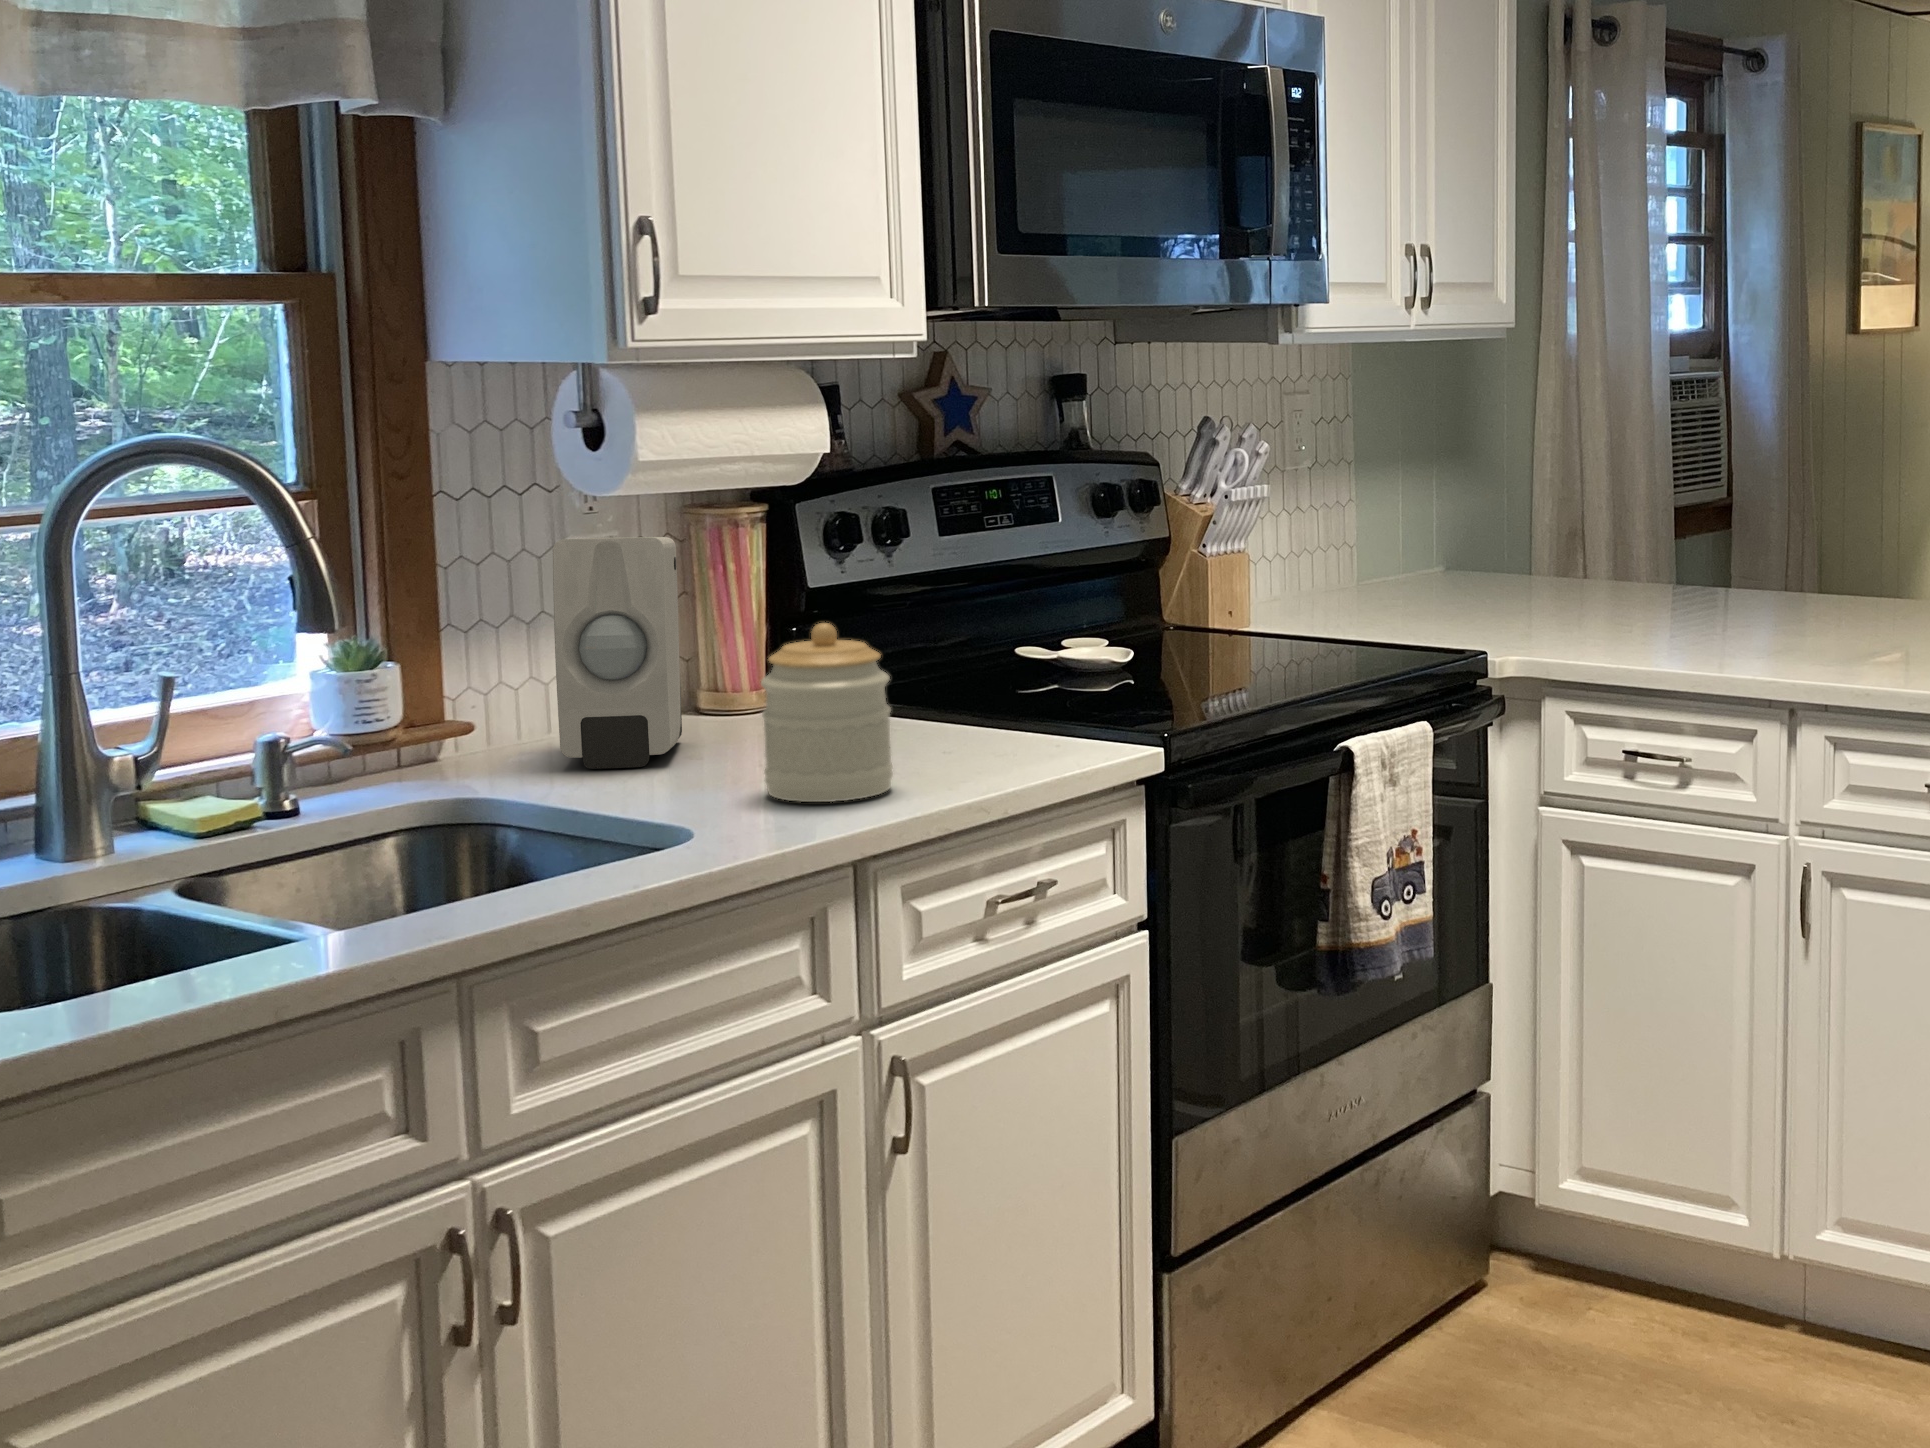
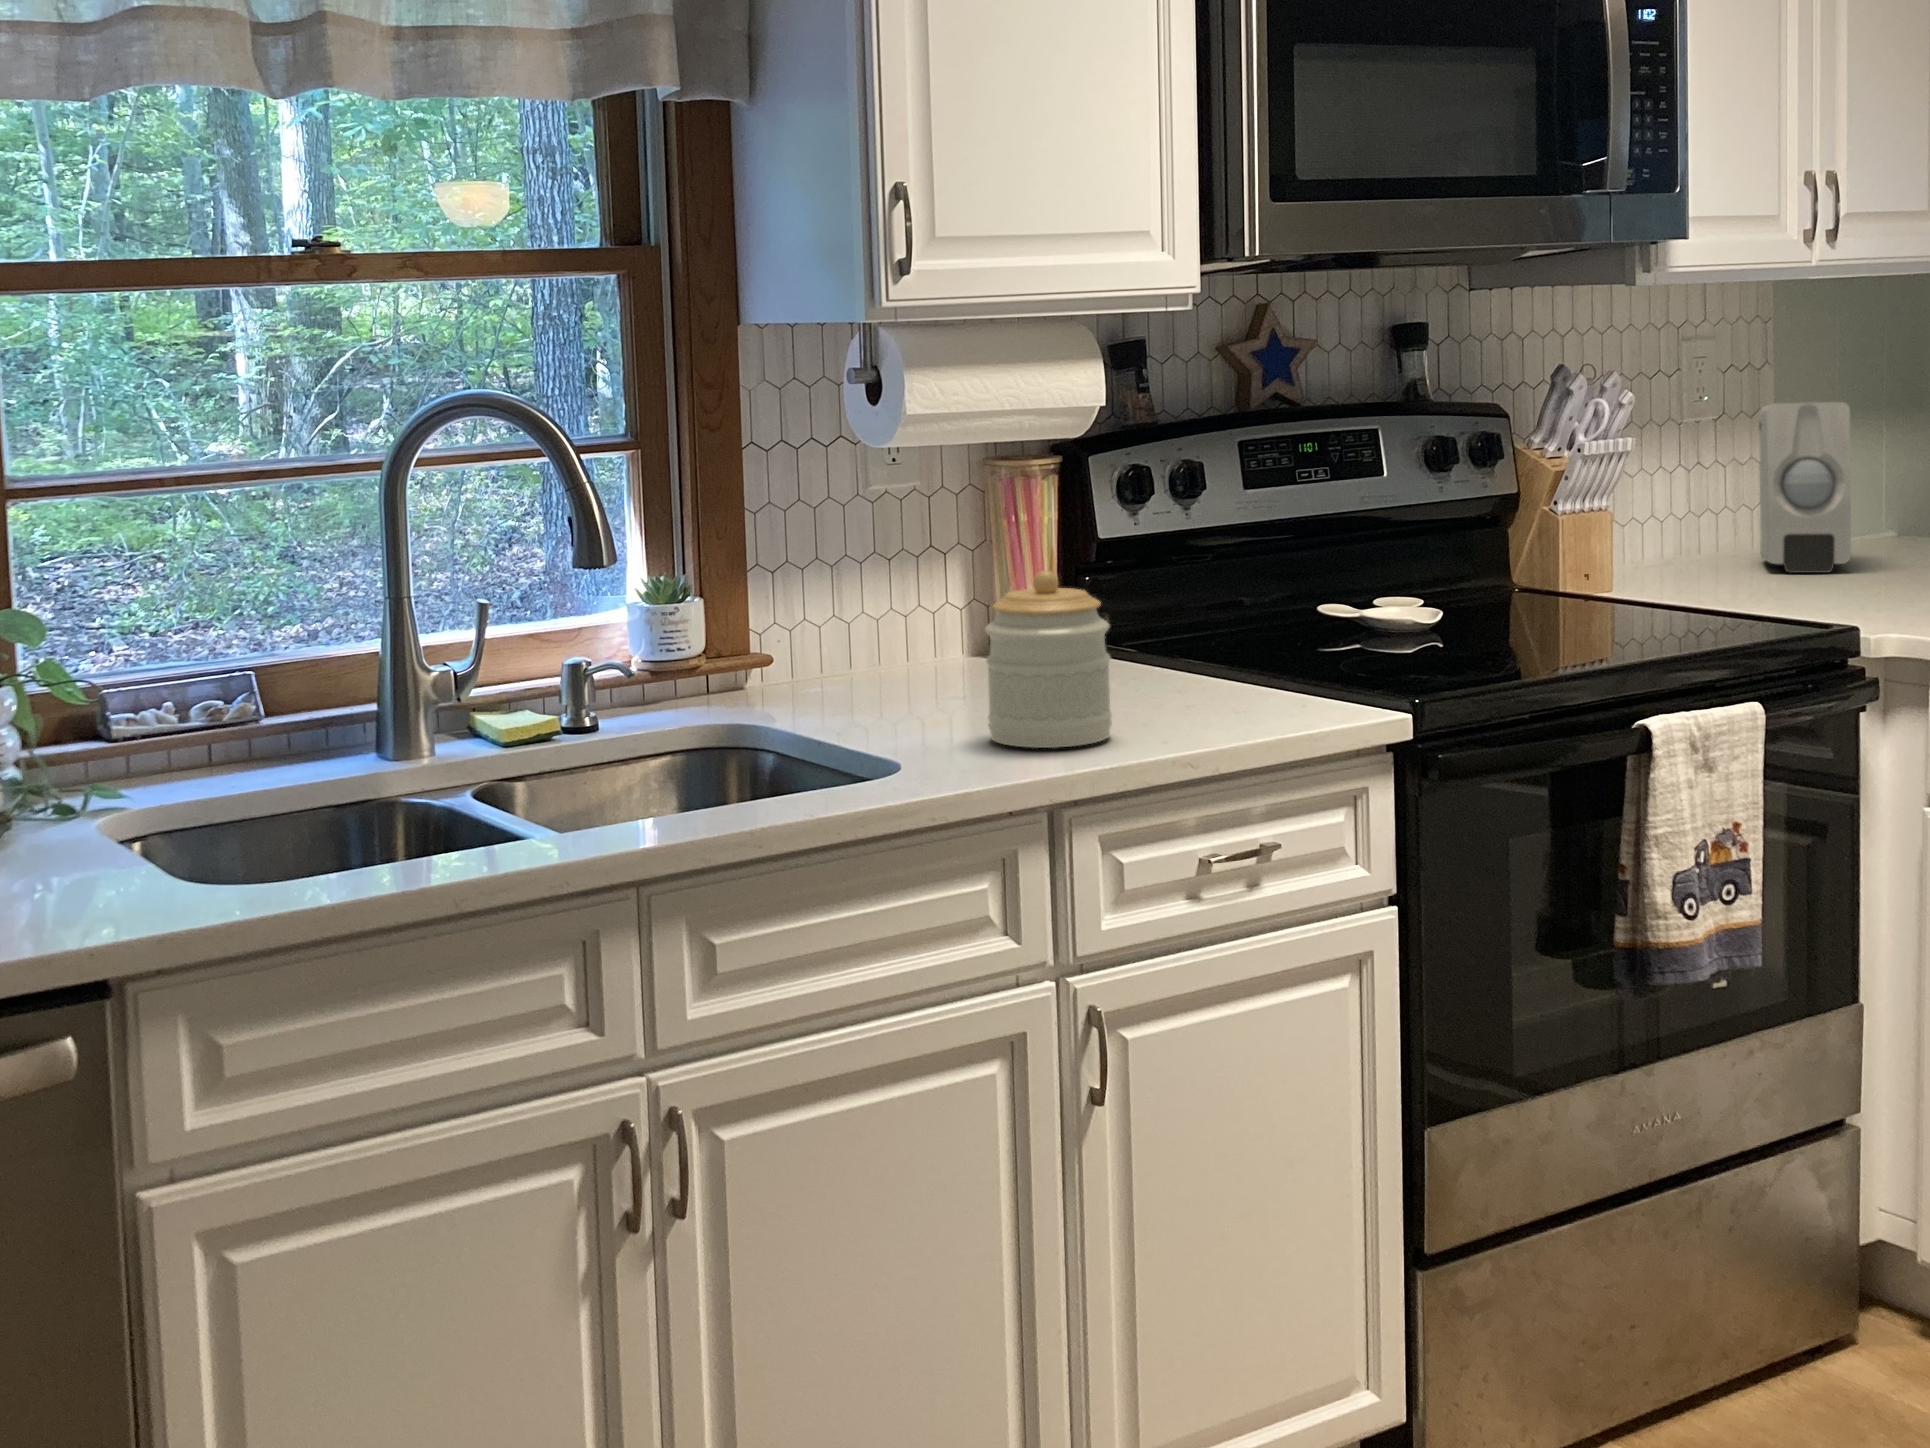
soap dispenser: present [553,537,682,769] -> present [1759,402,1851,573]

